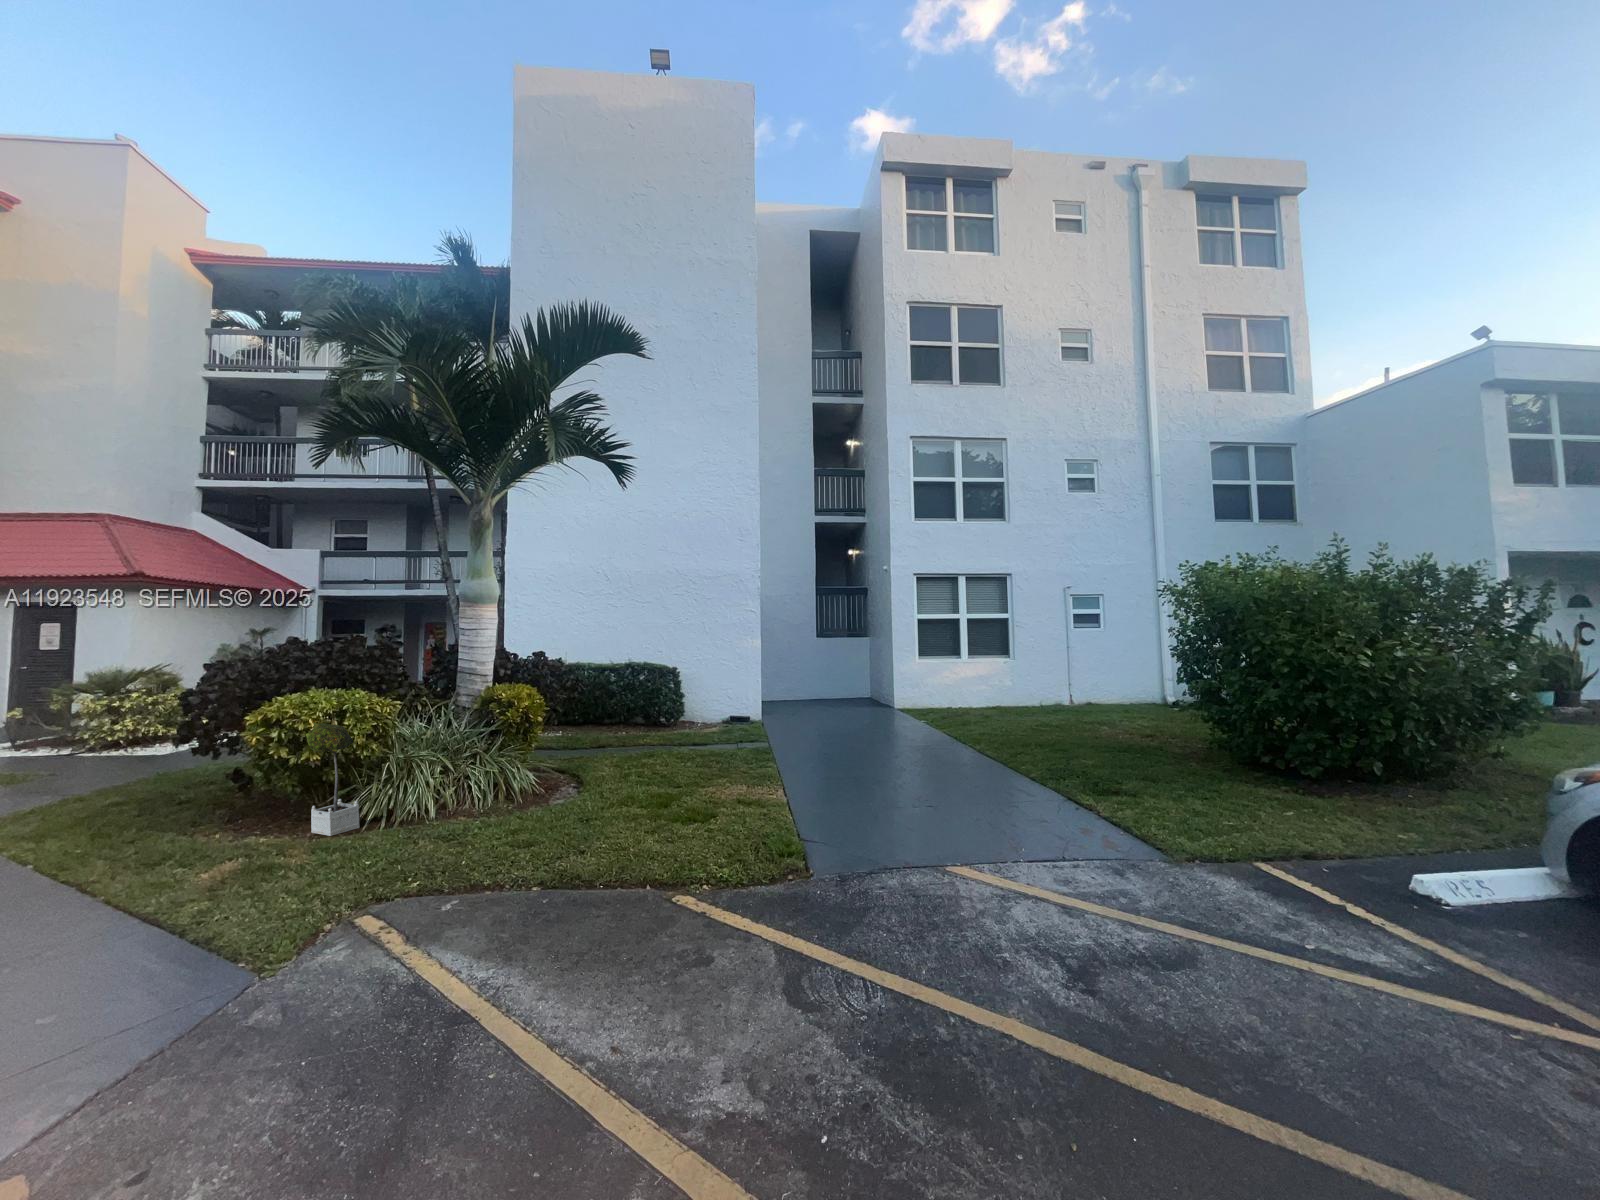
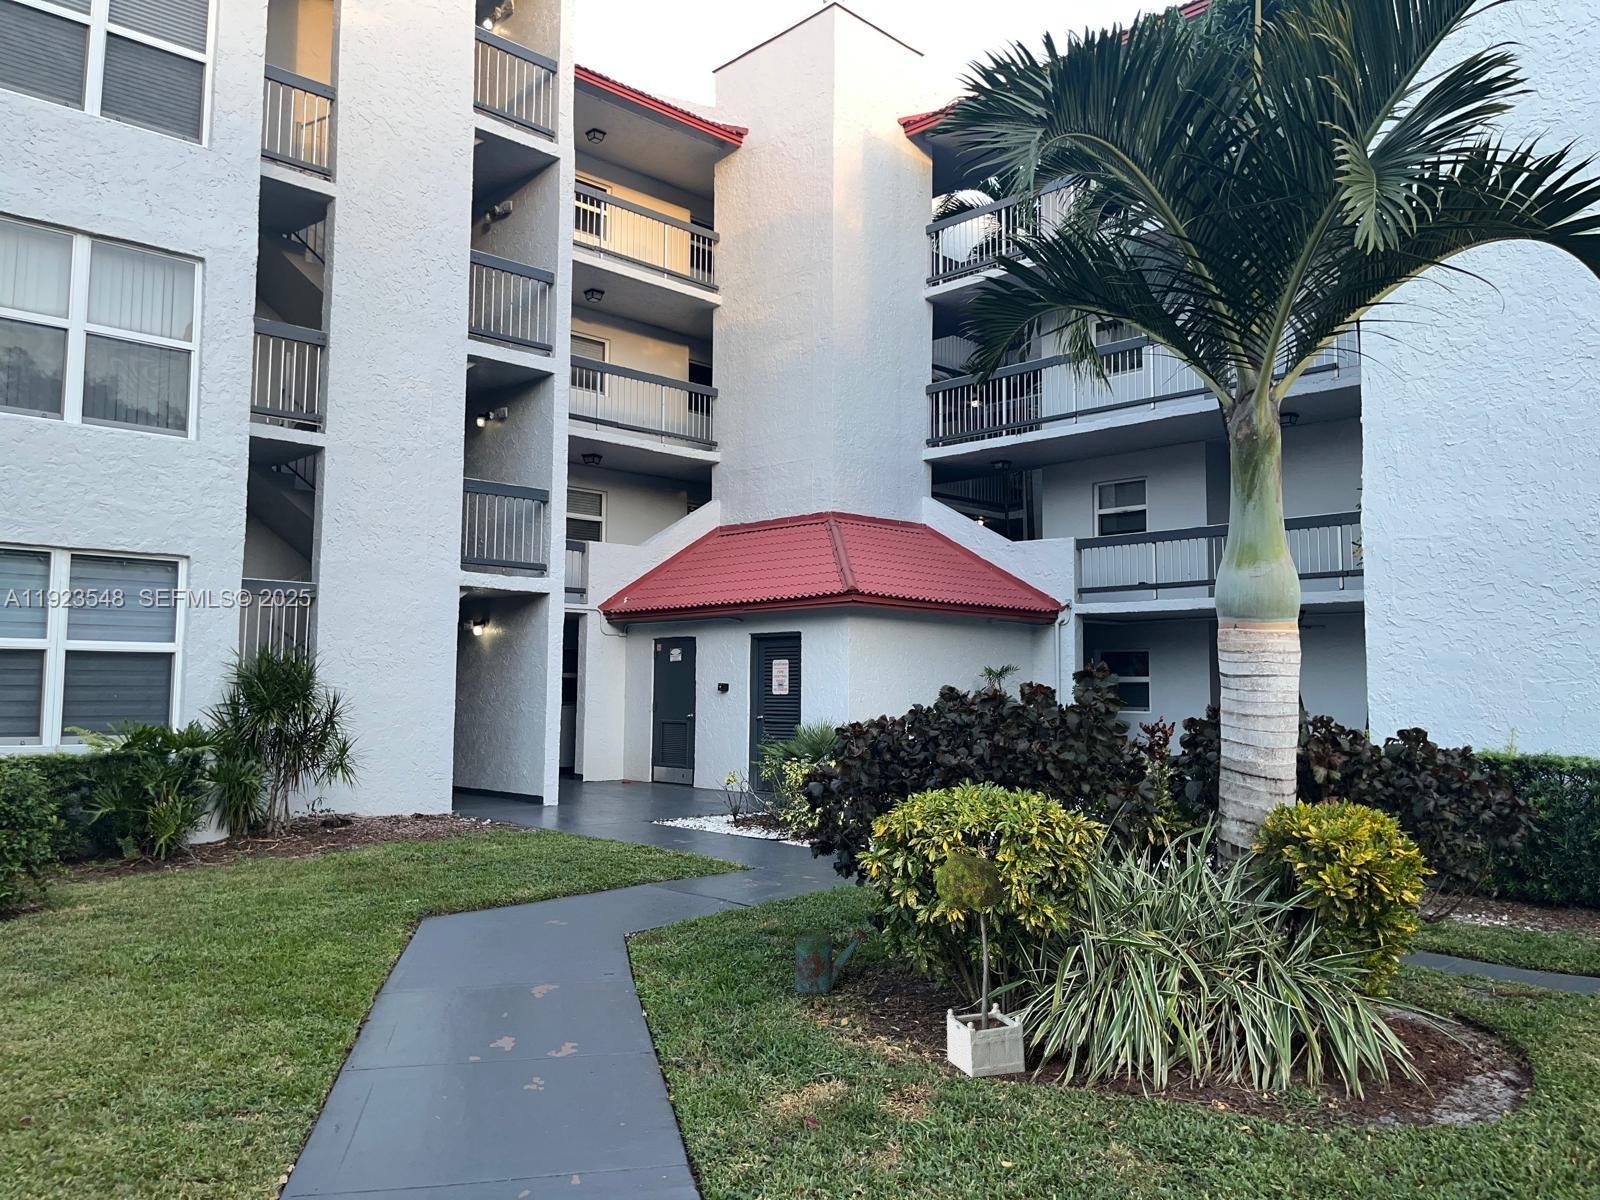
watering can: none [162,783,231,828] -> present [781,929,868,994]

